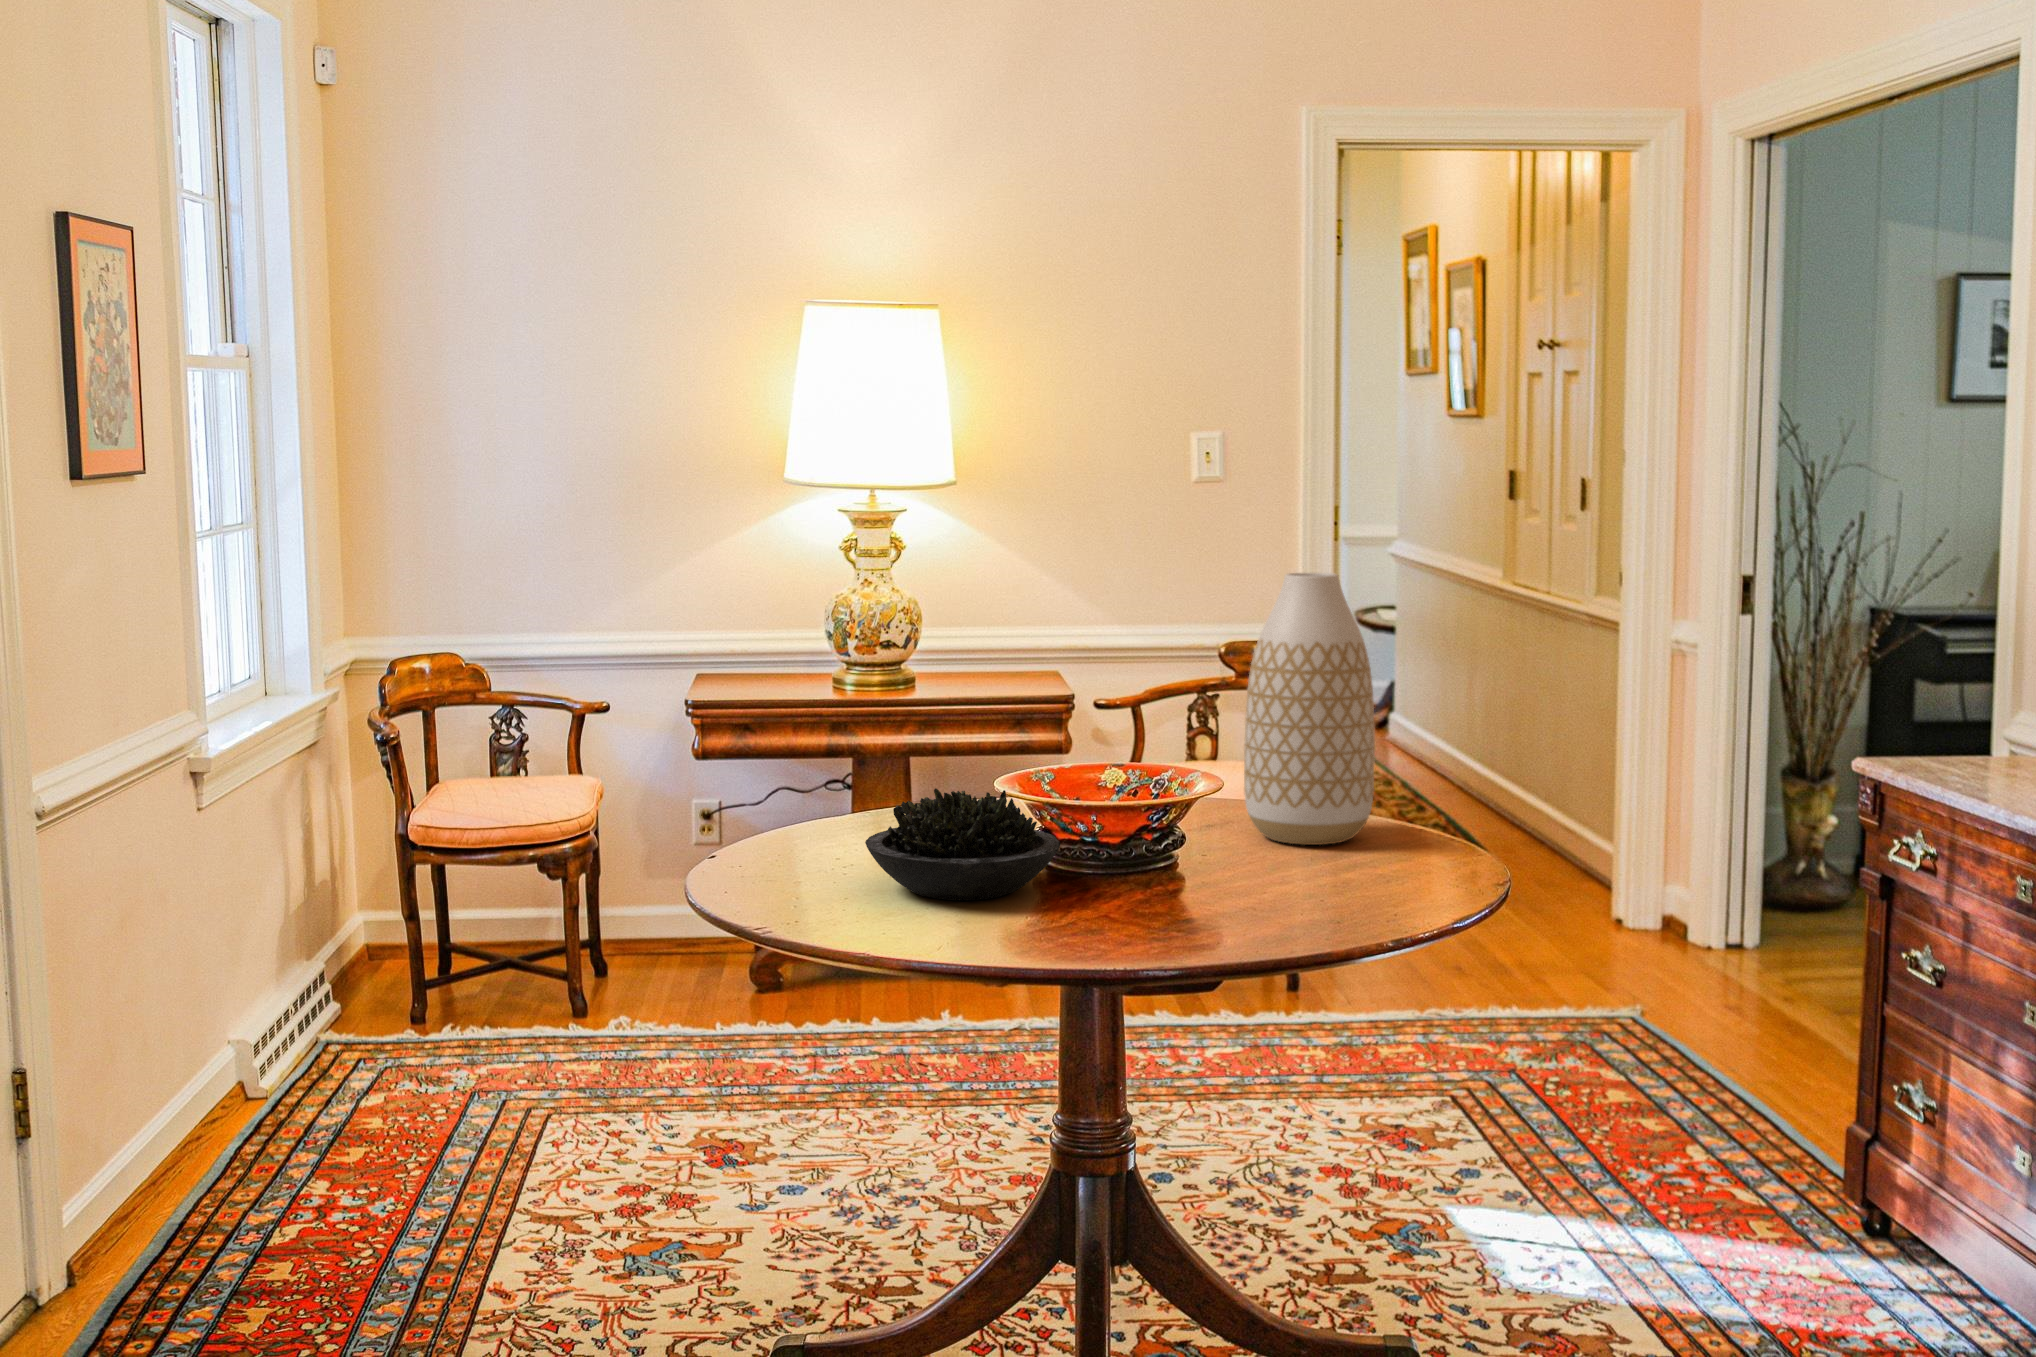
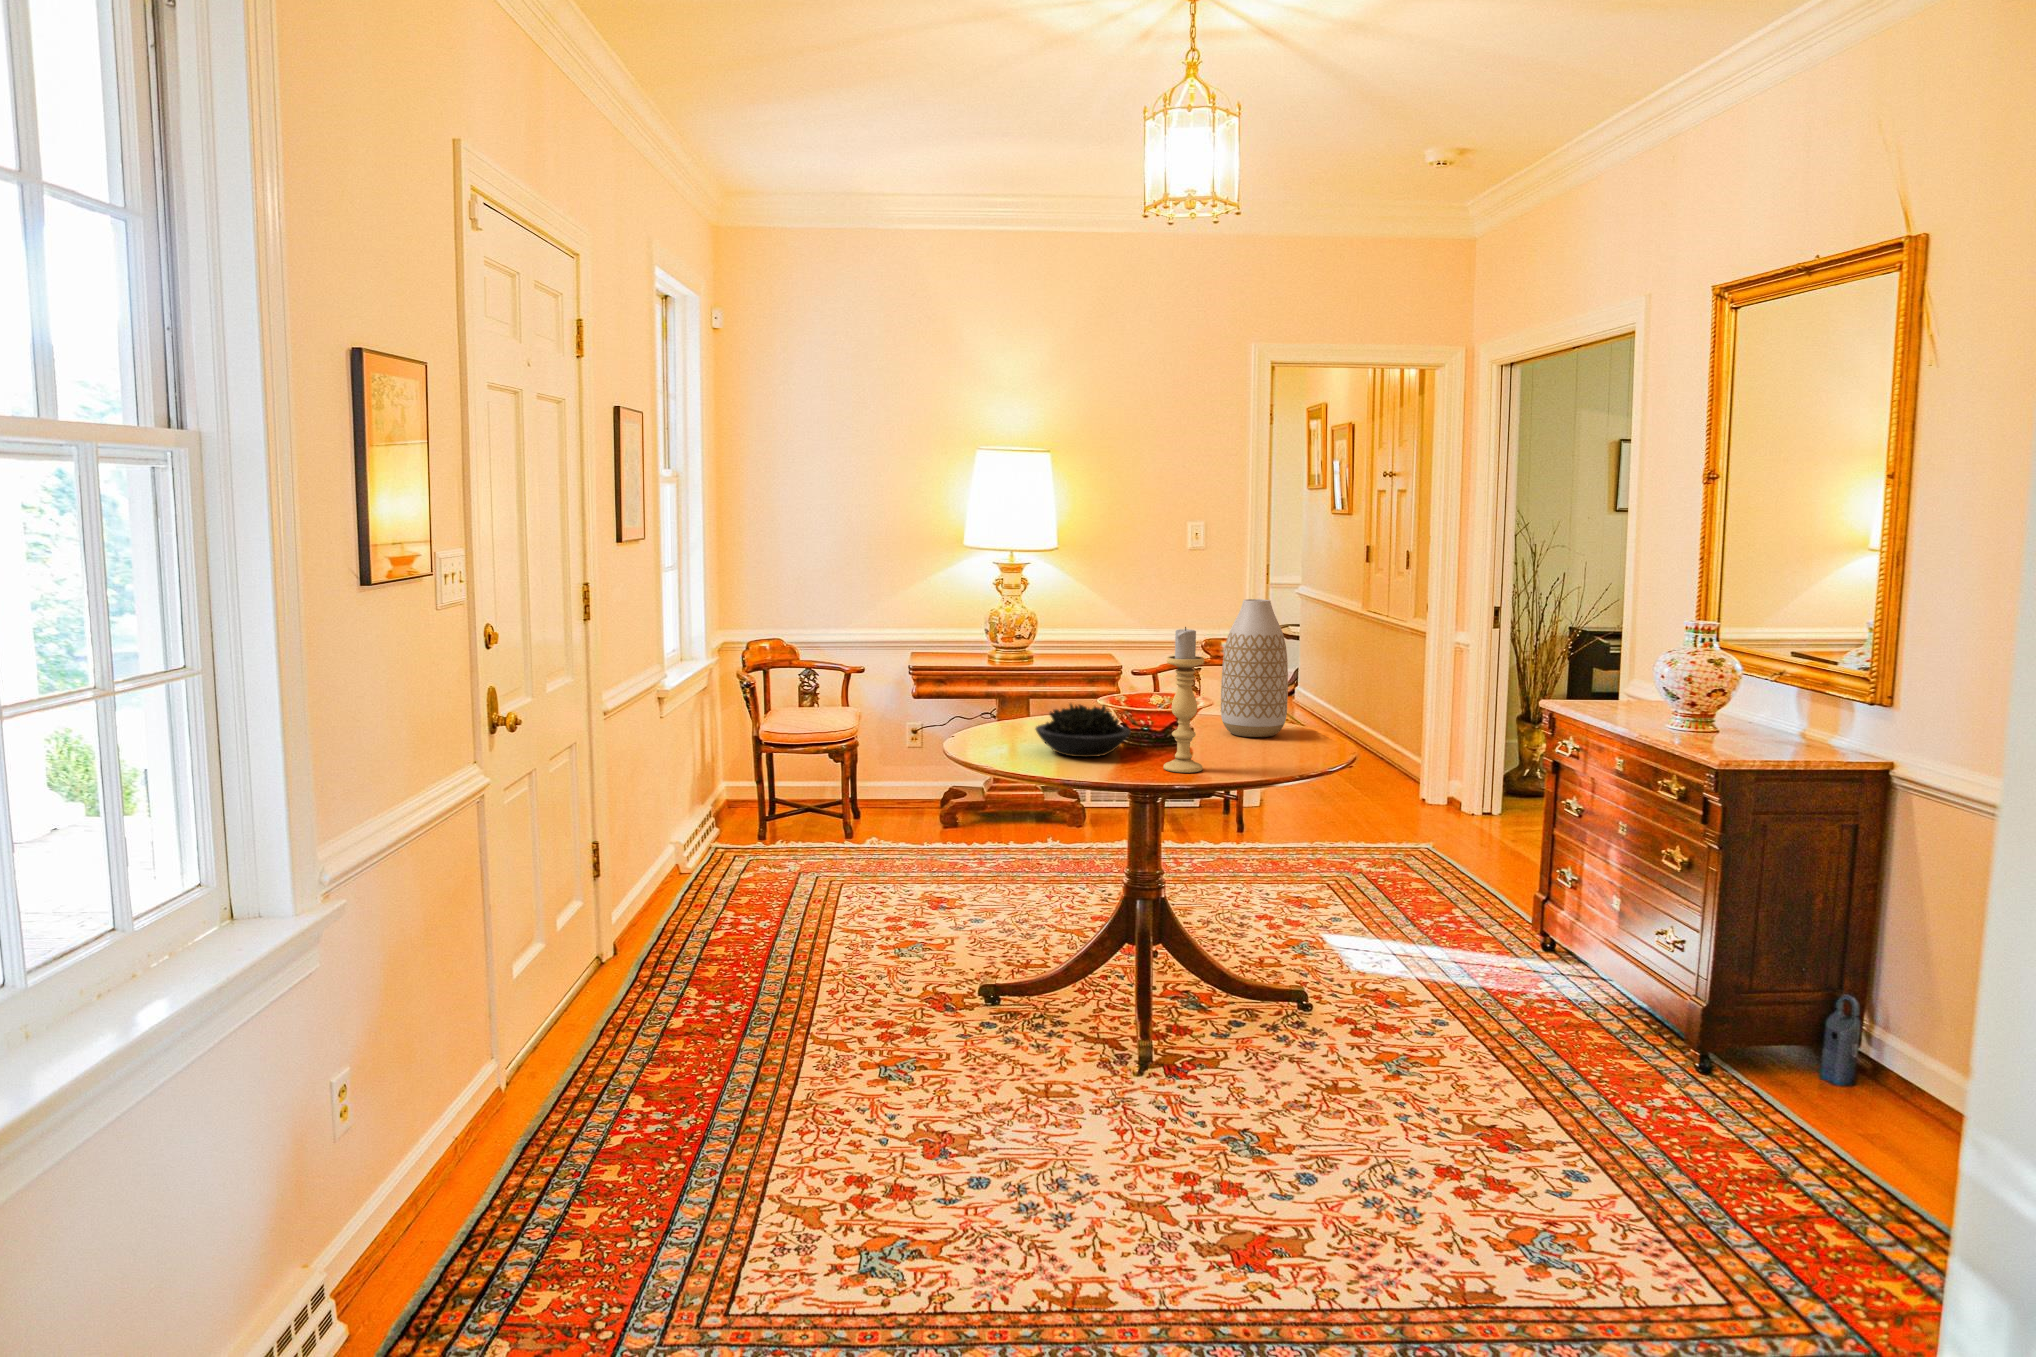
candle holder: none [1123,633,1203,934] -> present [1164,627,1204,773]

